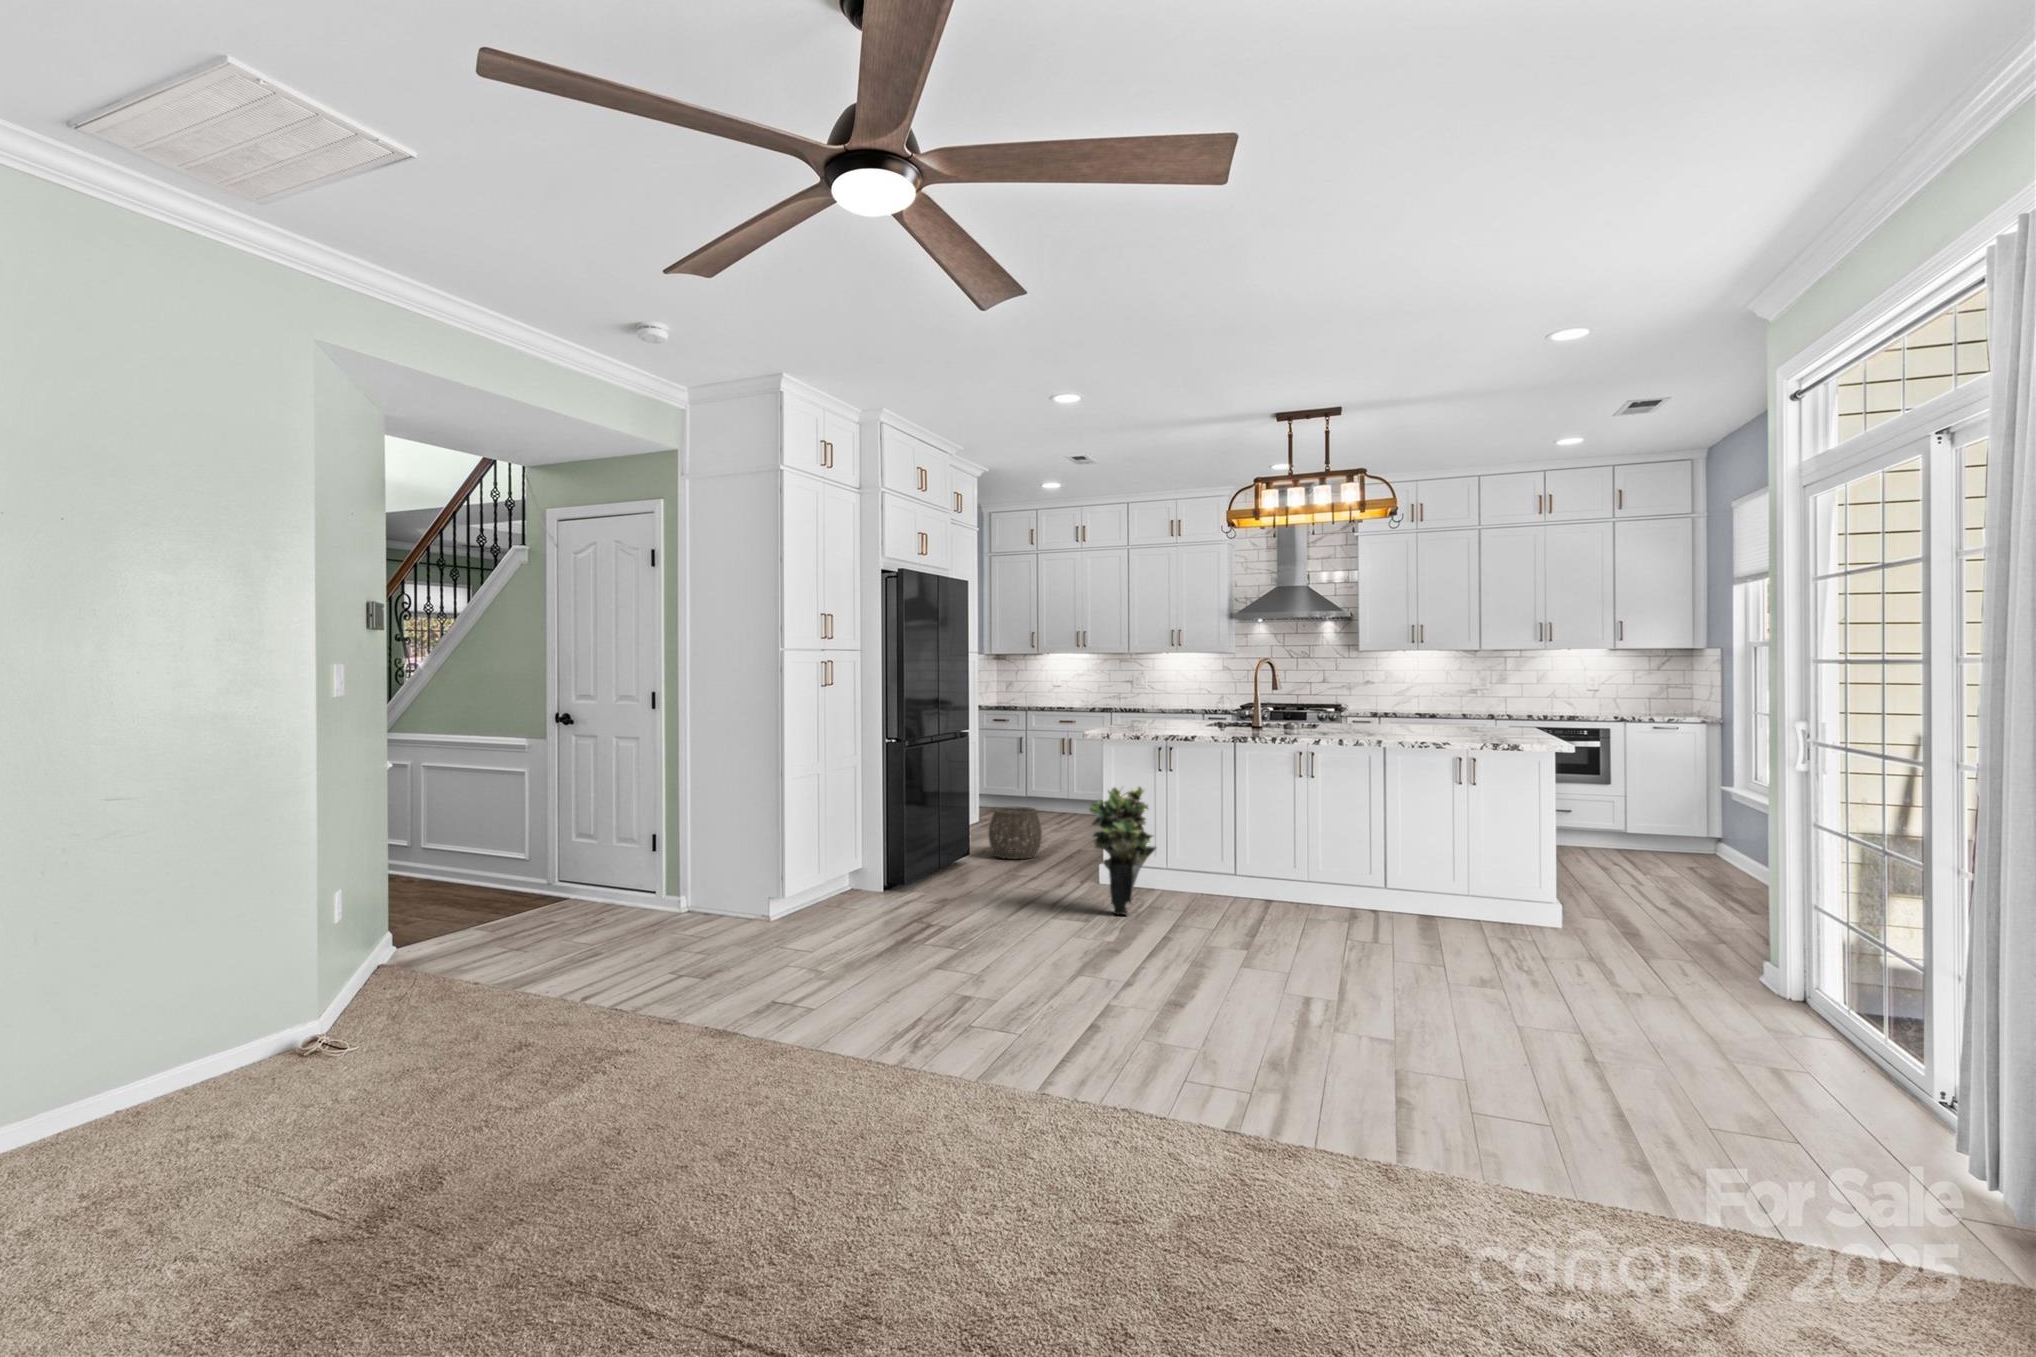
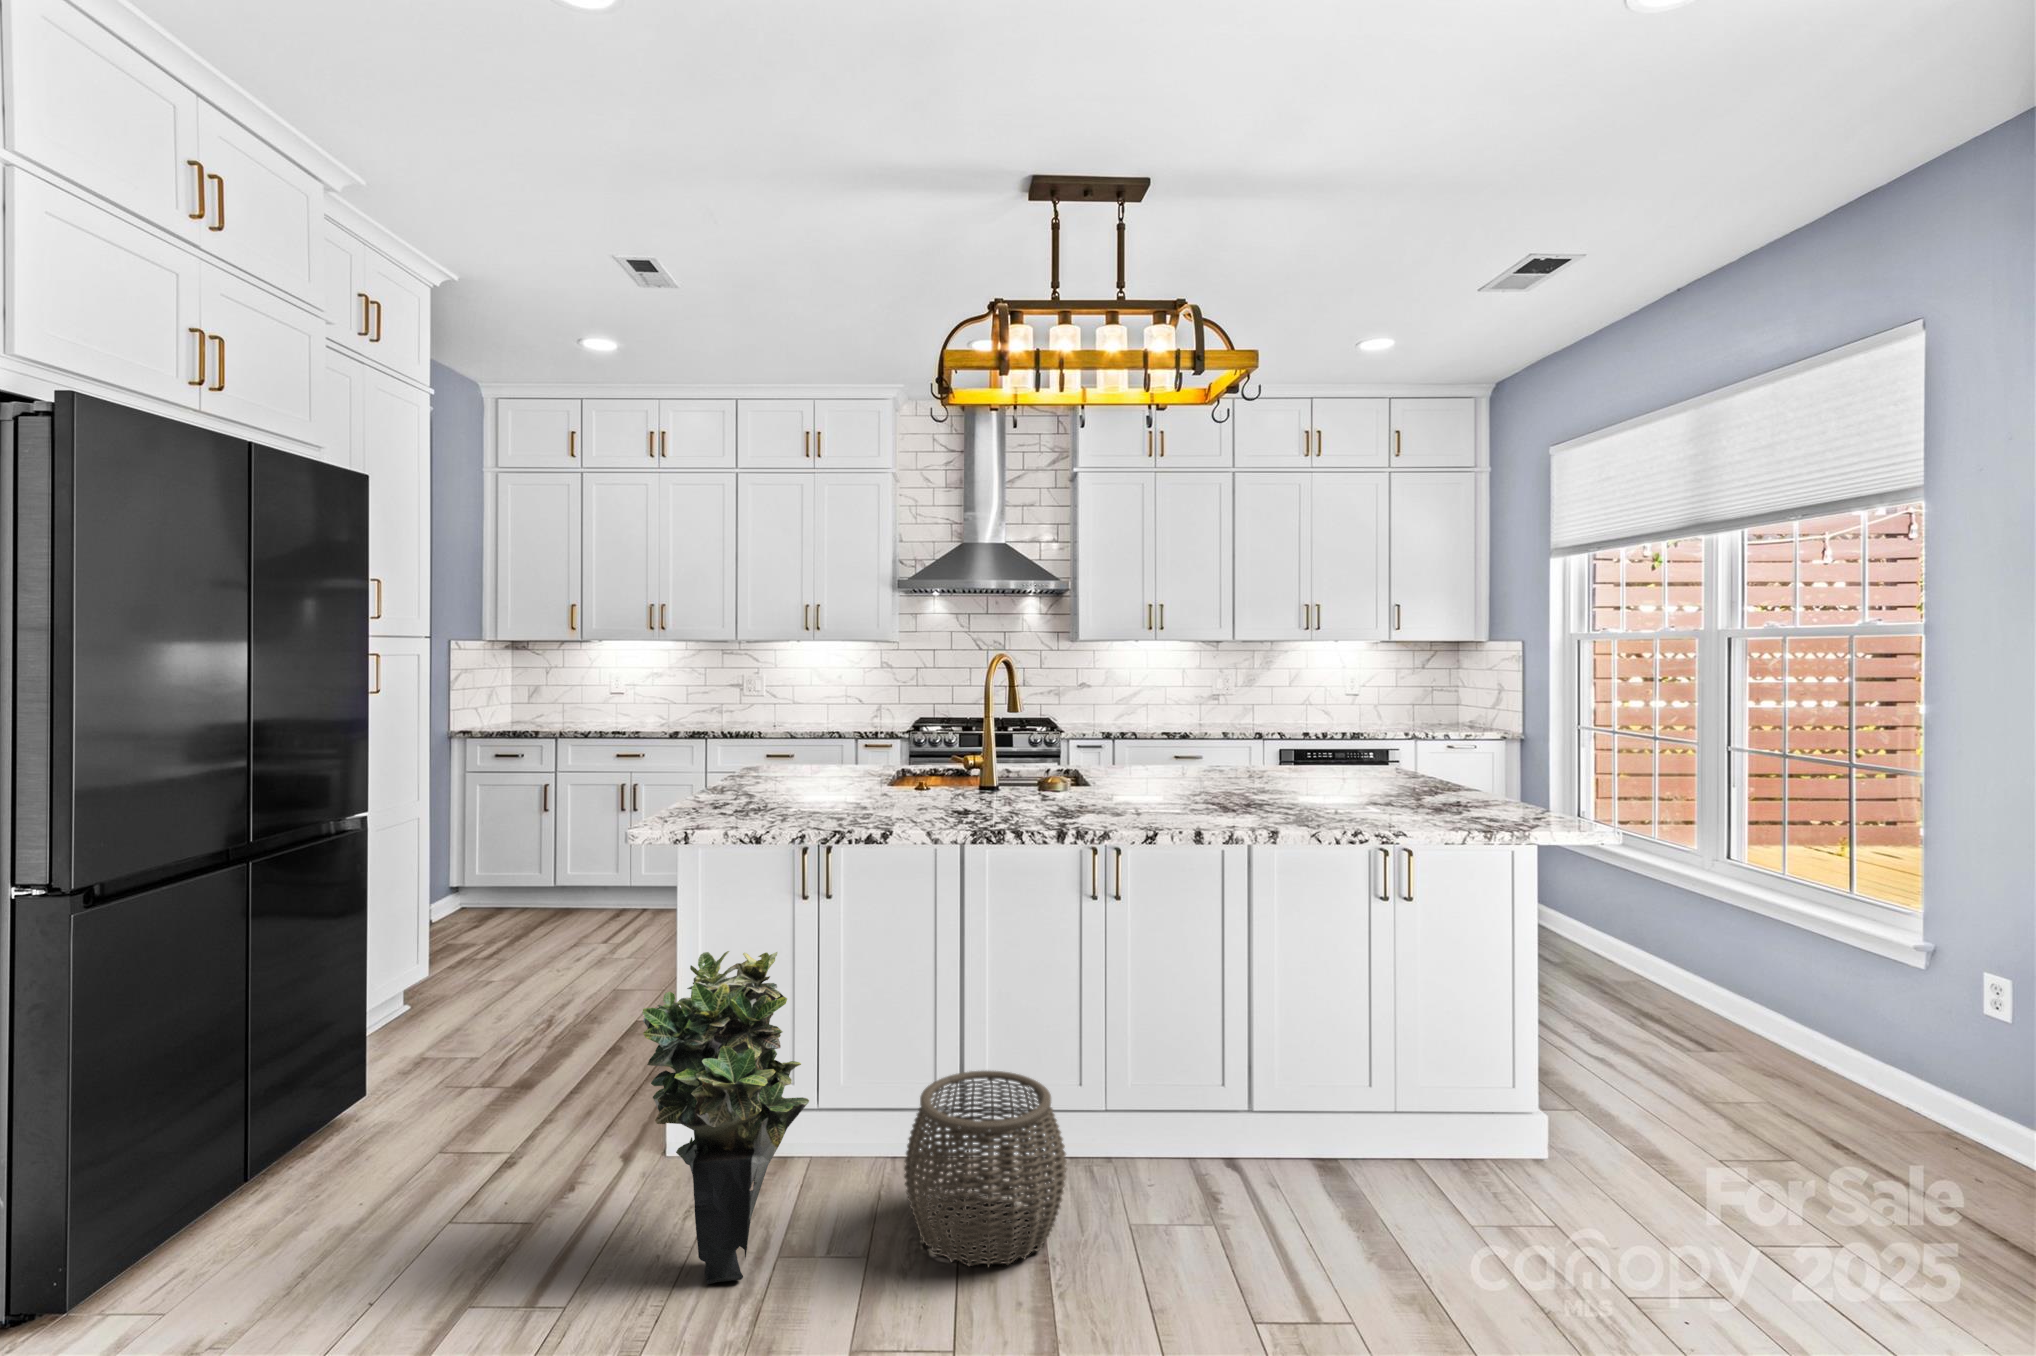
woven basket: present [988,807,1042,859] -> present [904,1071,1067,1267]

